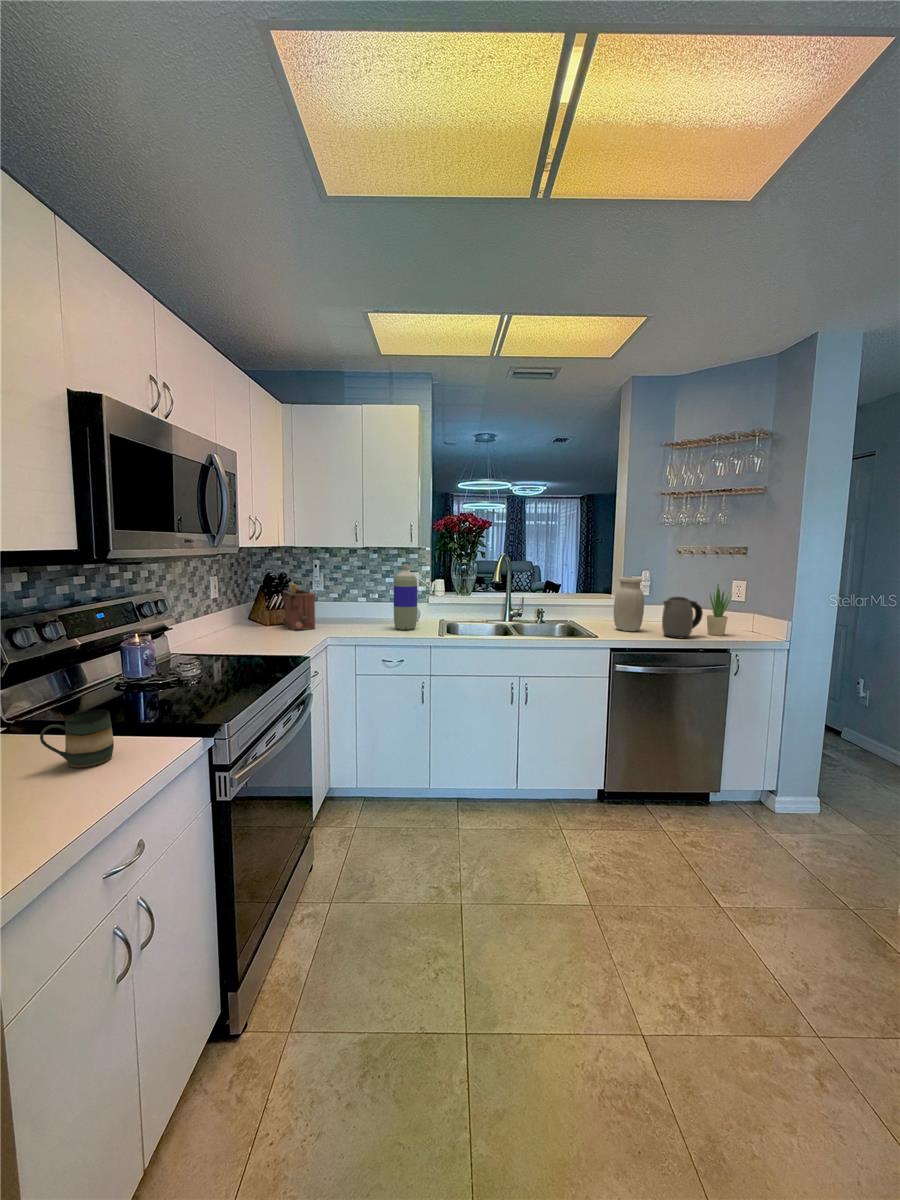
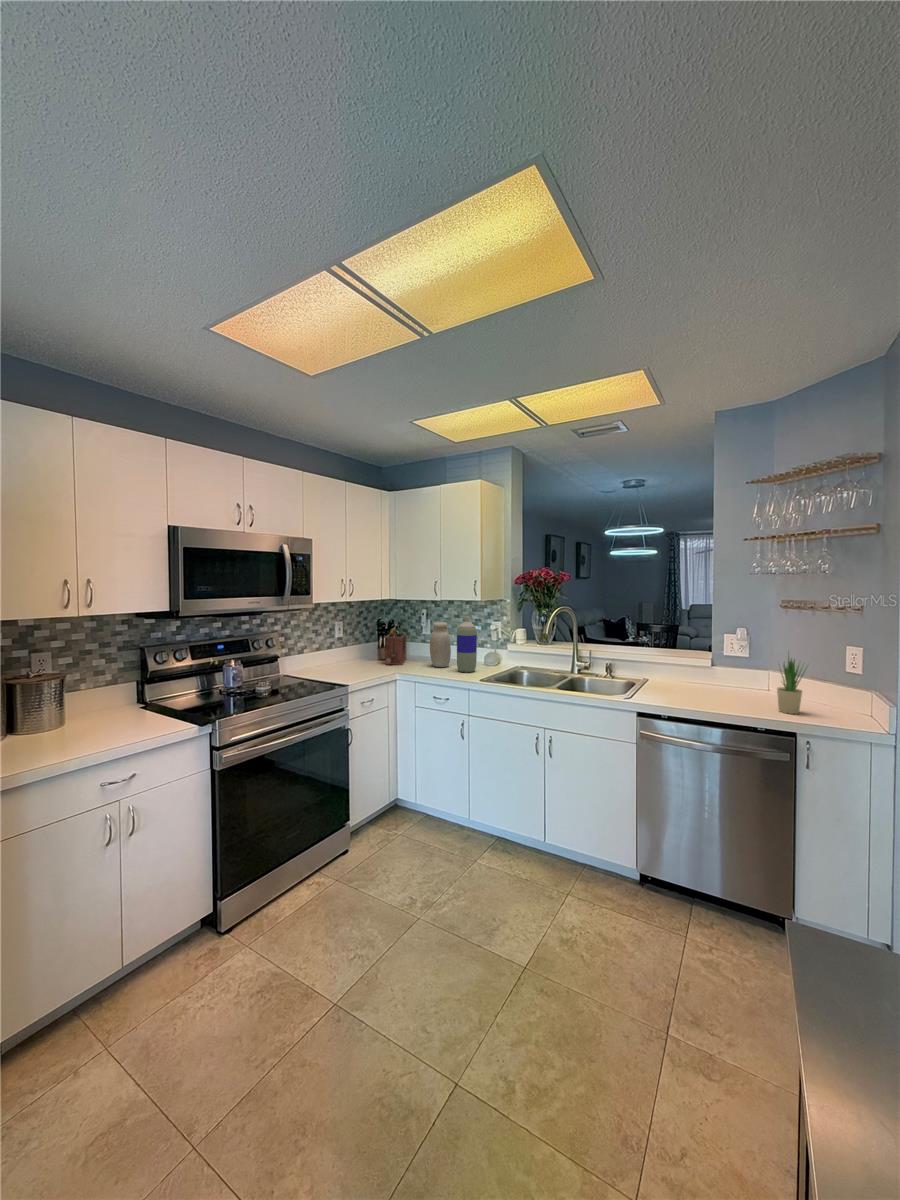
jar: present [614,577,644,631] -> present [430,622,451,667]
kettle: present [662,597,703,638] -> none [705,663,759,711]
mug: present [40,710,114,768] -> none [114,701,150,730]

